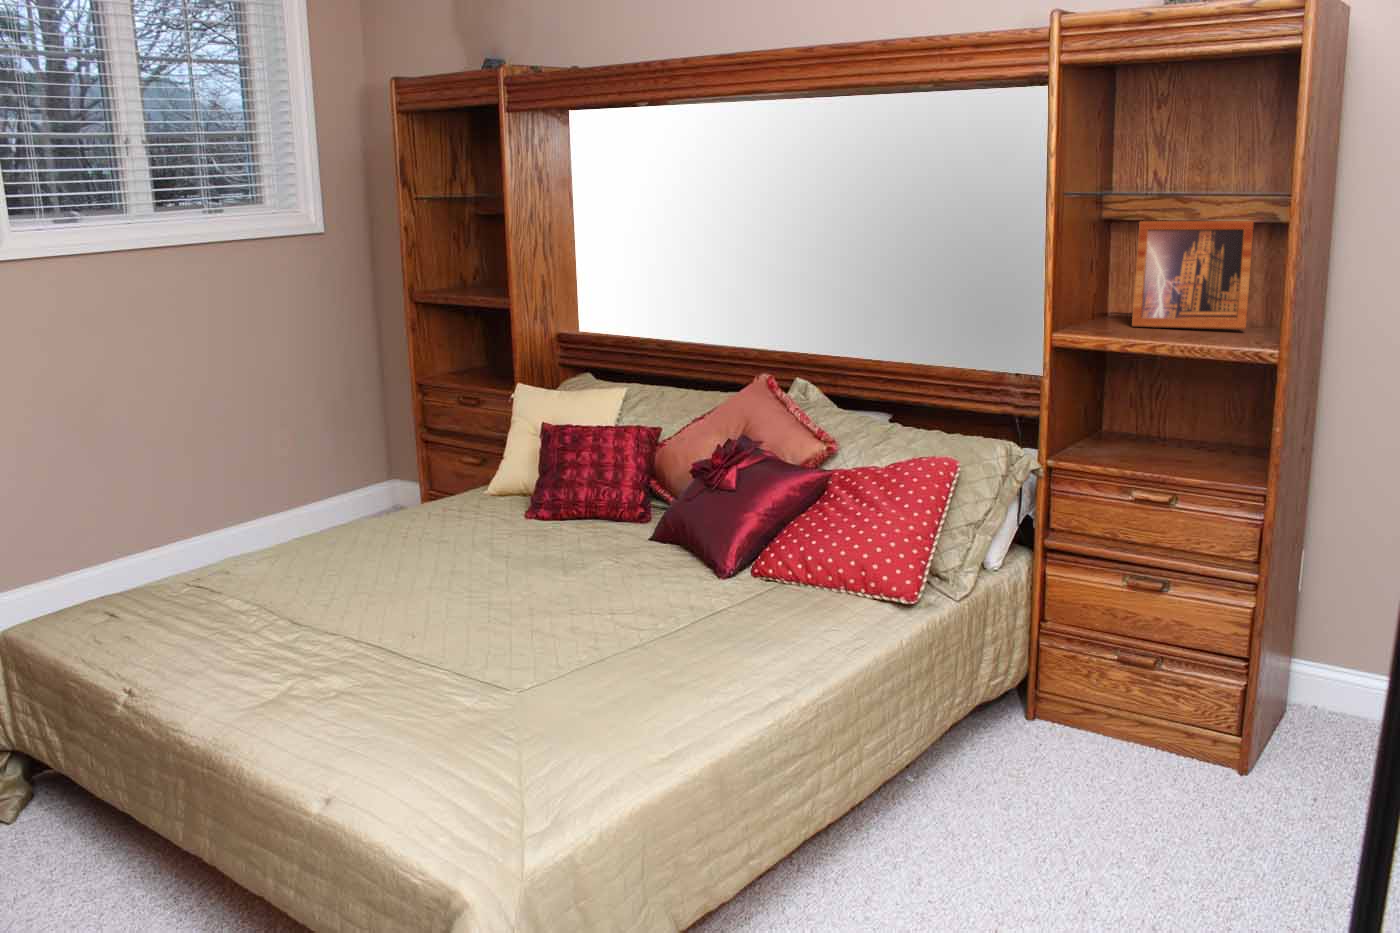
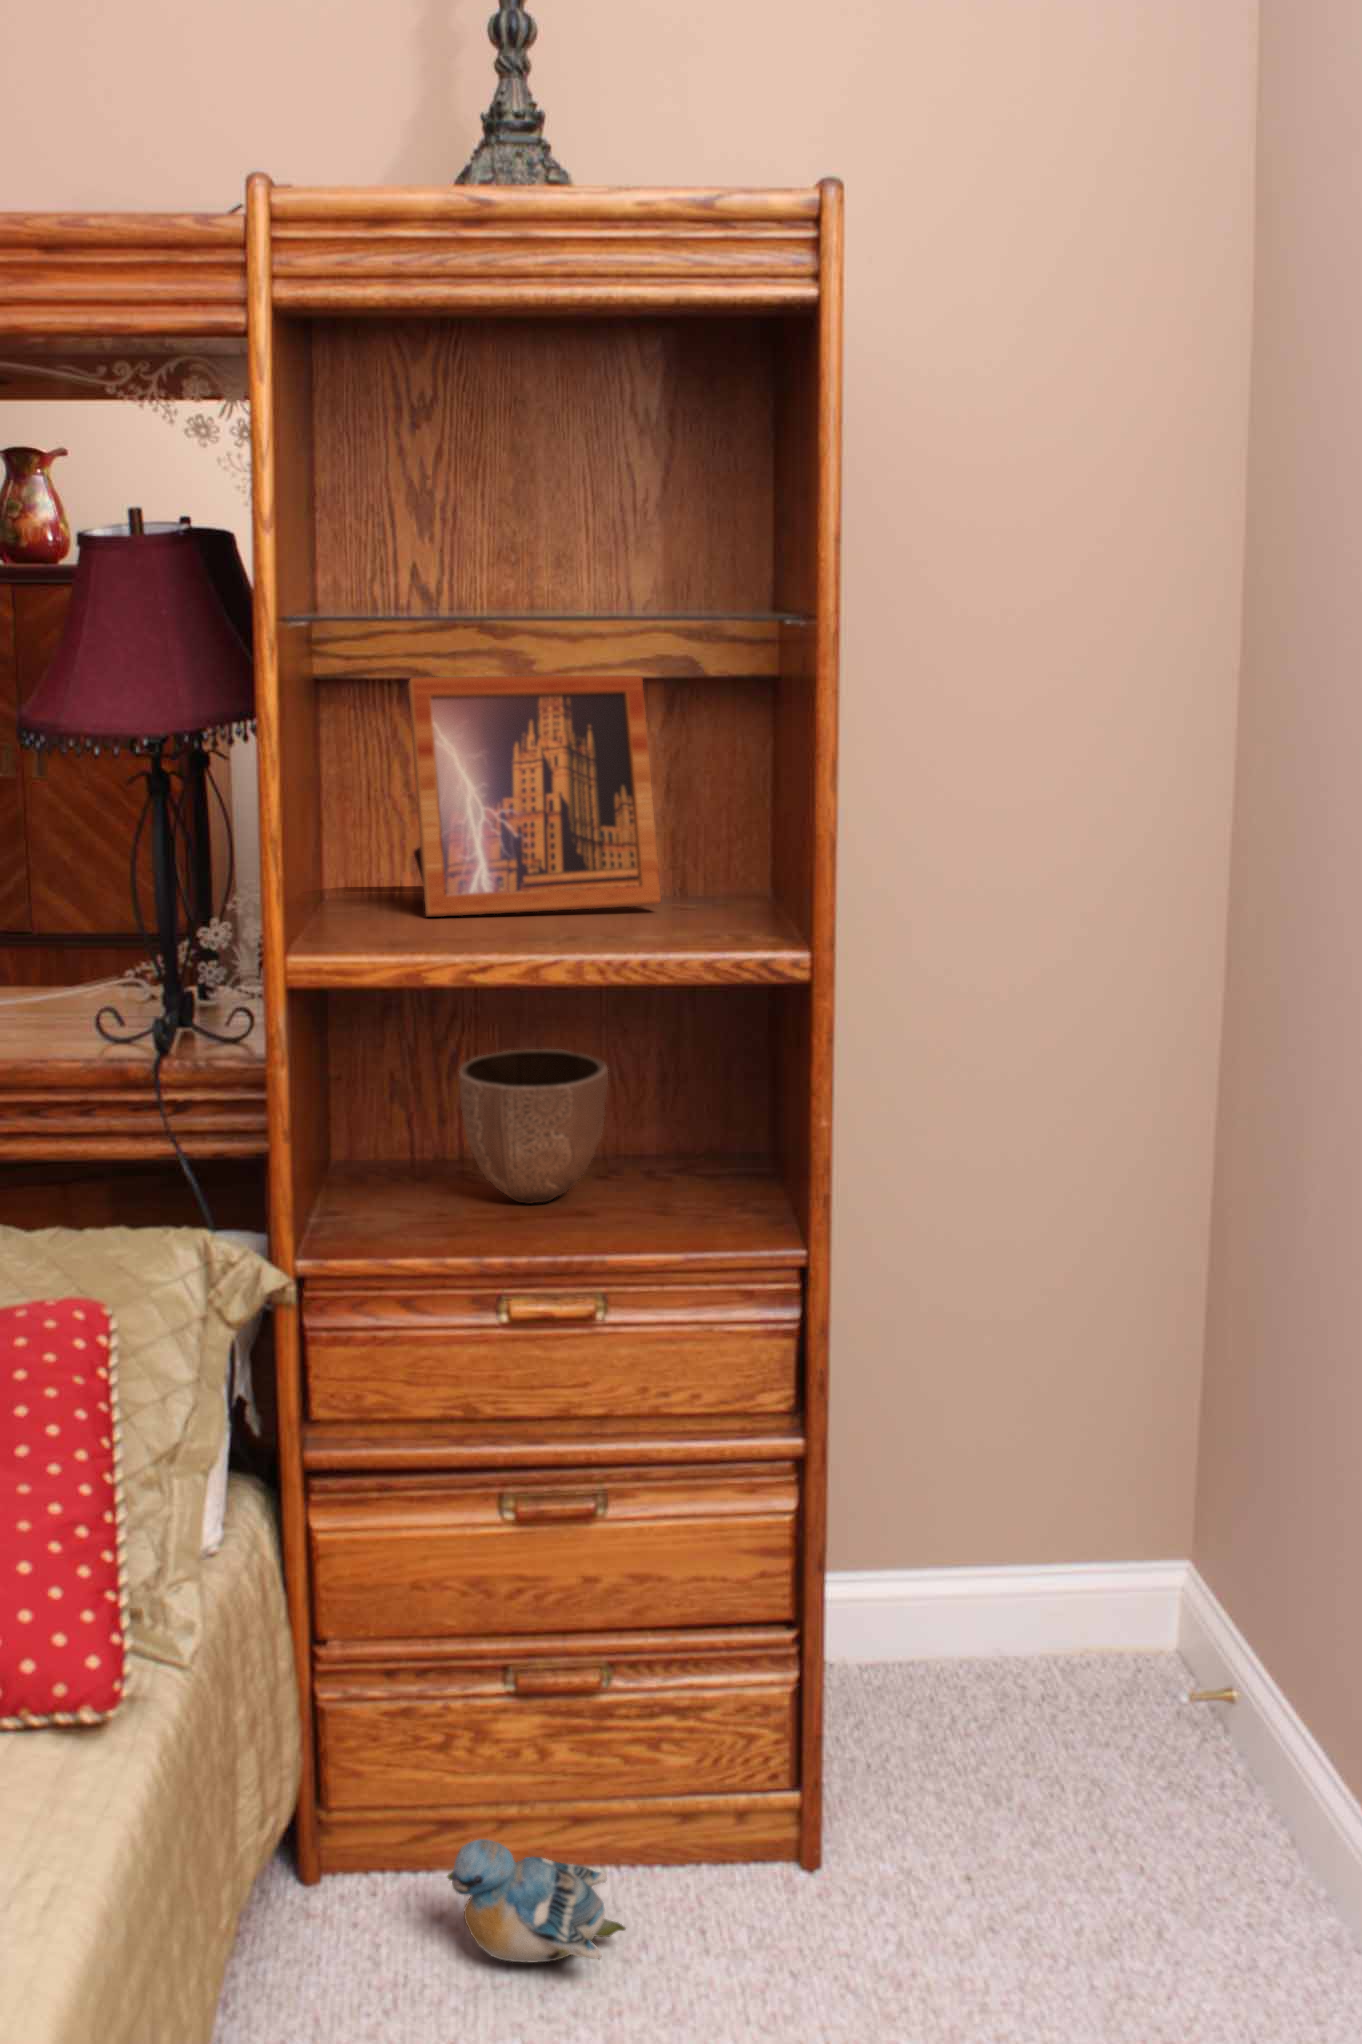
decorative bowl: none [1137,391,1208,458] -> present [459,1049,608,1204]
plush toy: none [1073,707,1144,764] -> present [447,1839,625,1963]

